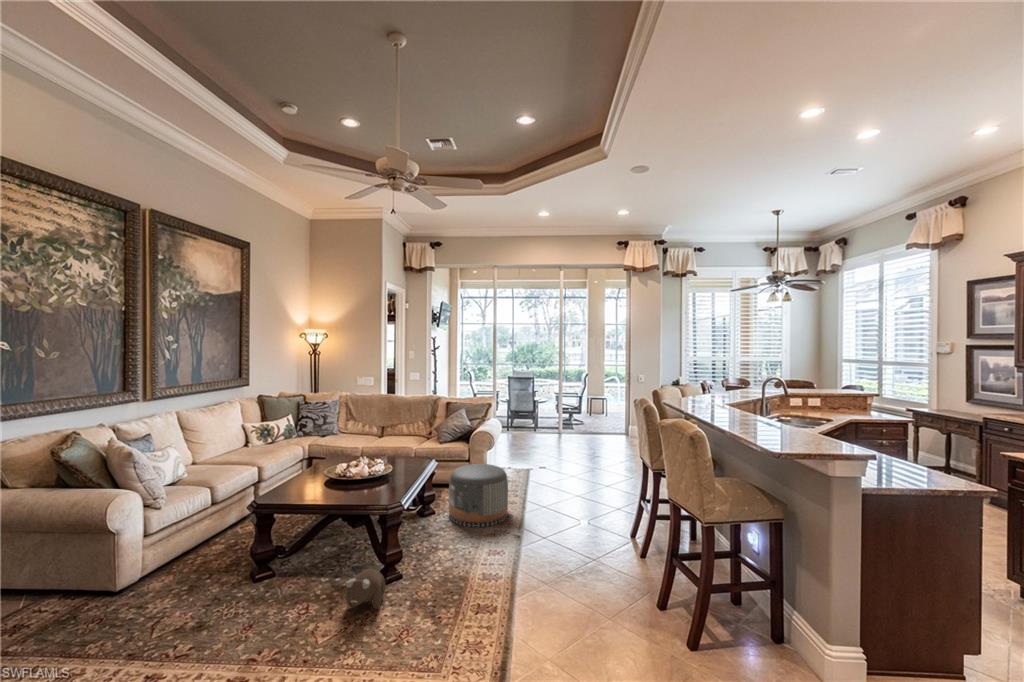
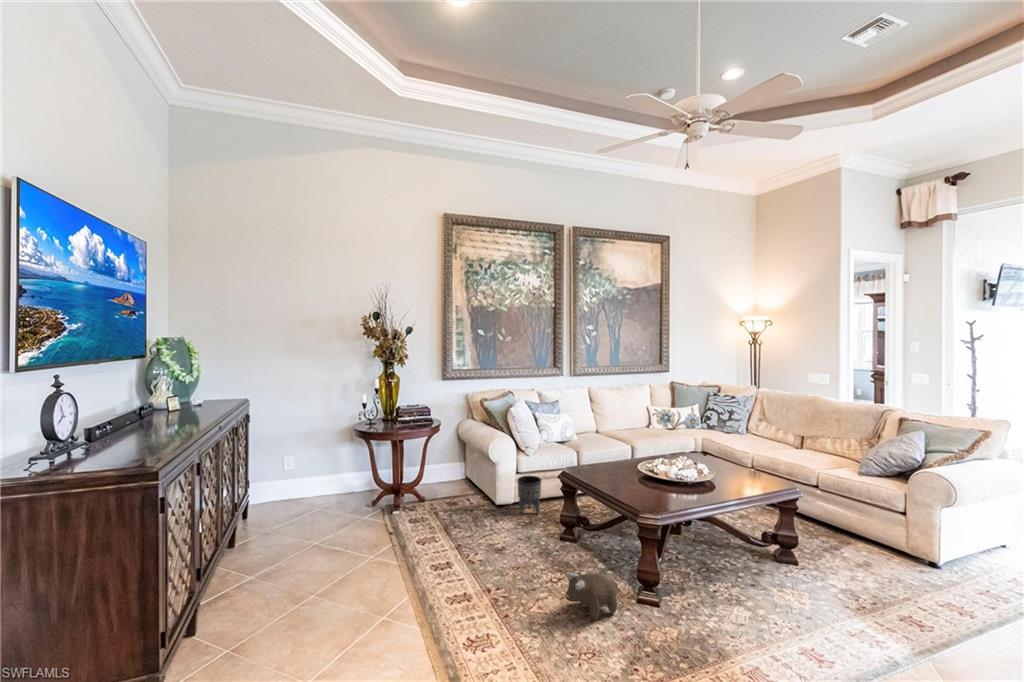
pouf: present [449,464,508,527] -> none [801,524,921,644]
planter: none [149,533,190,591] -> present [517,476,541,514]

